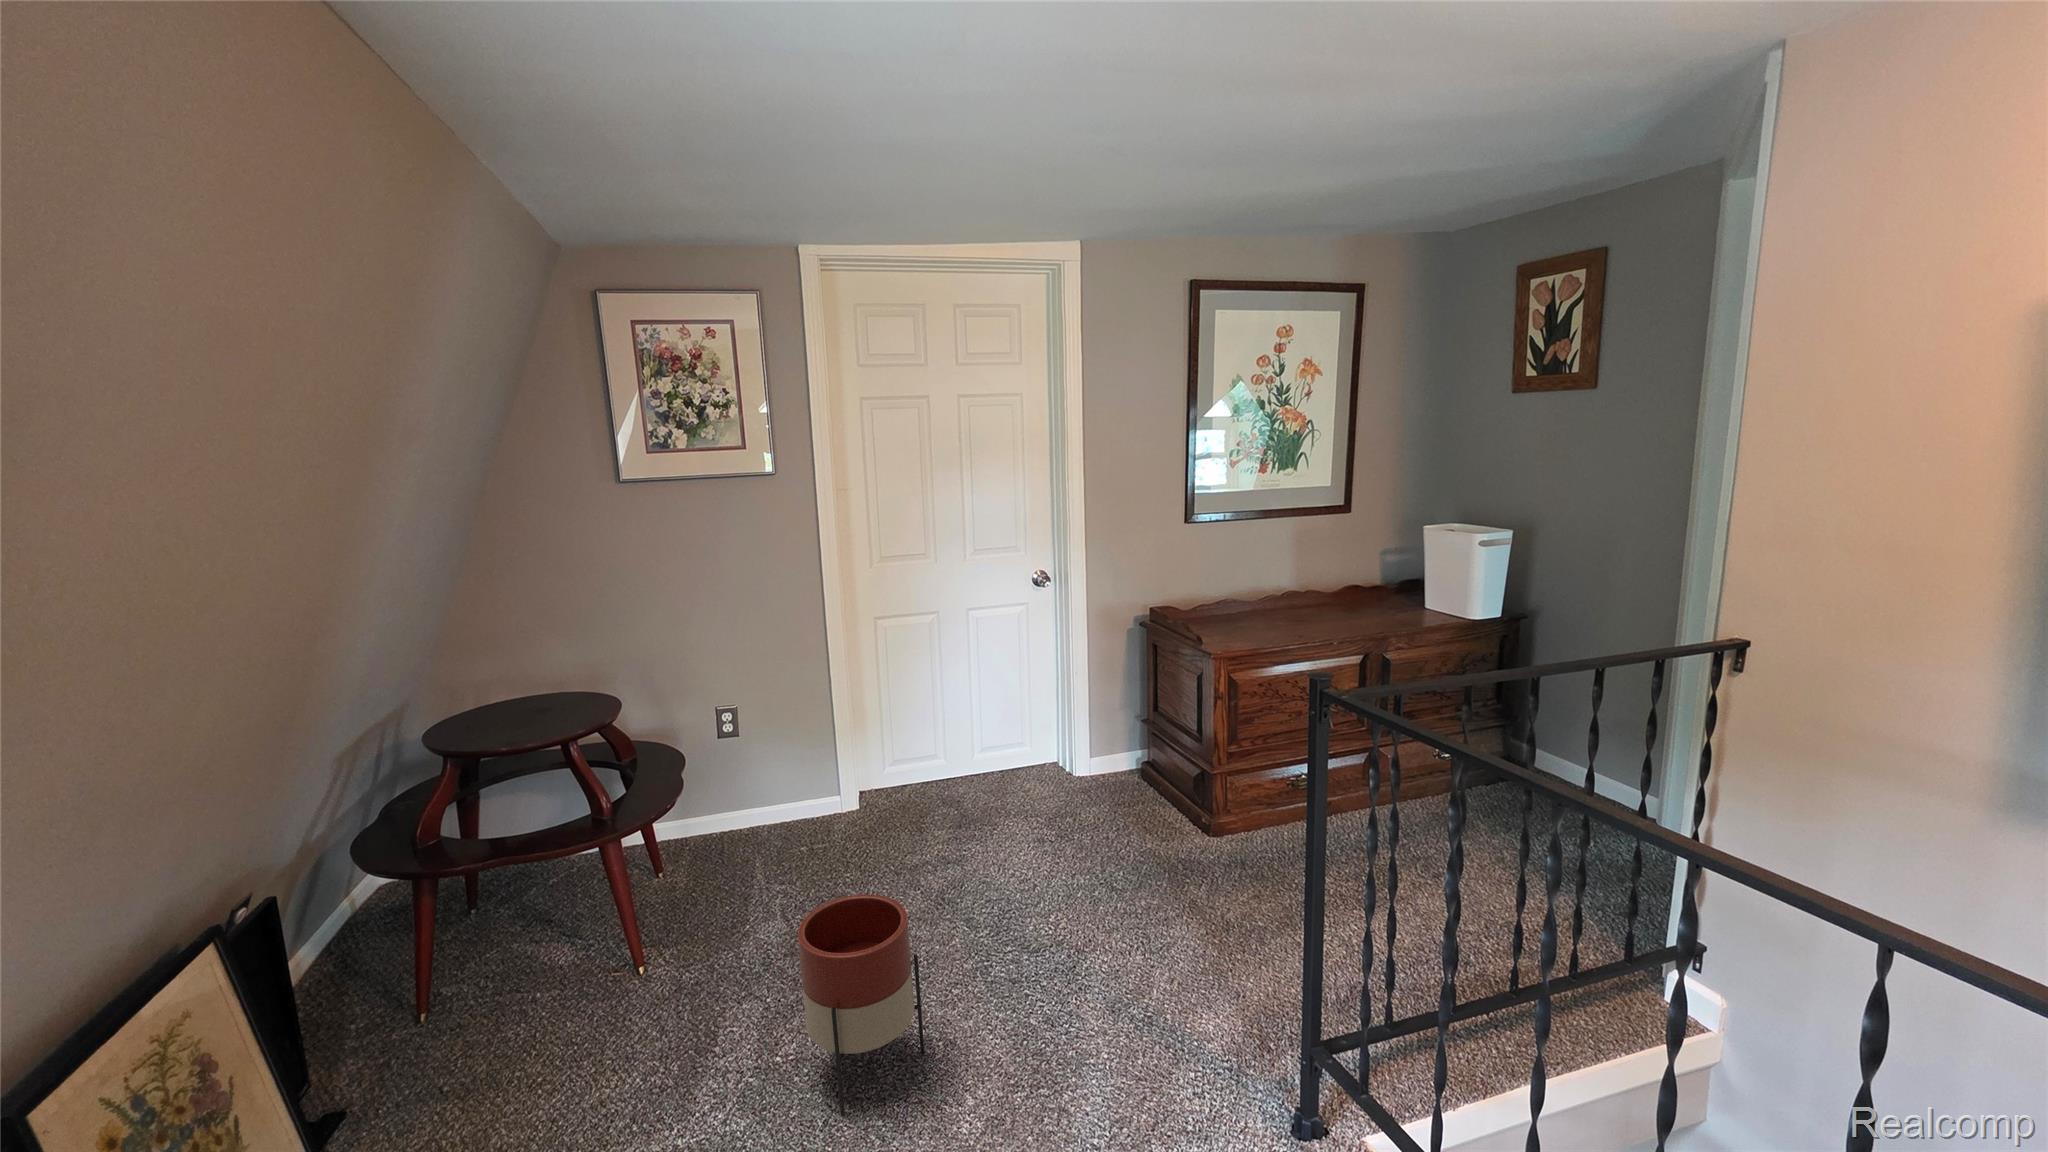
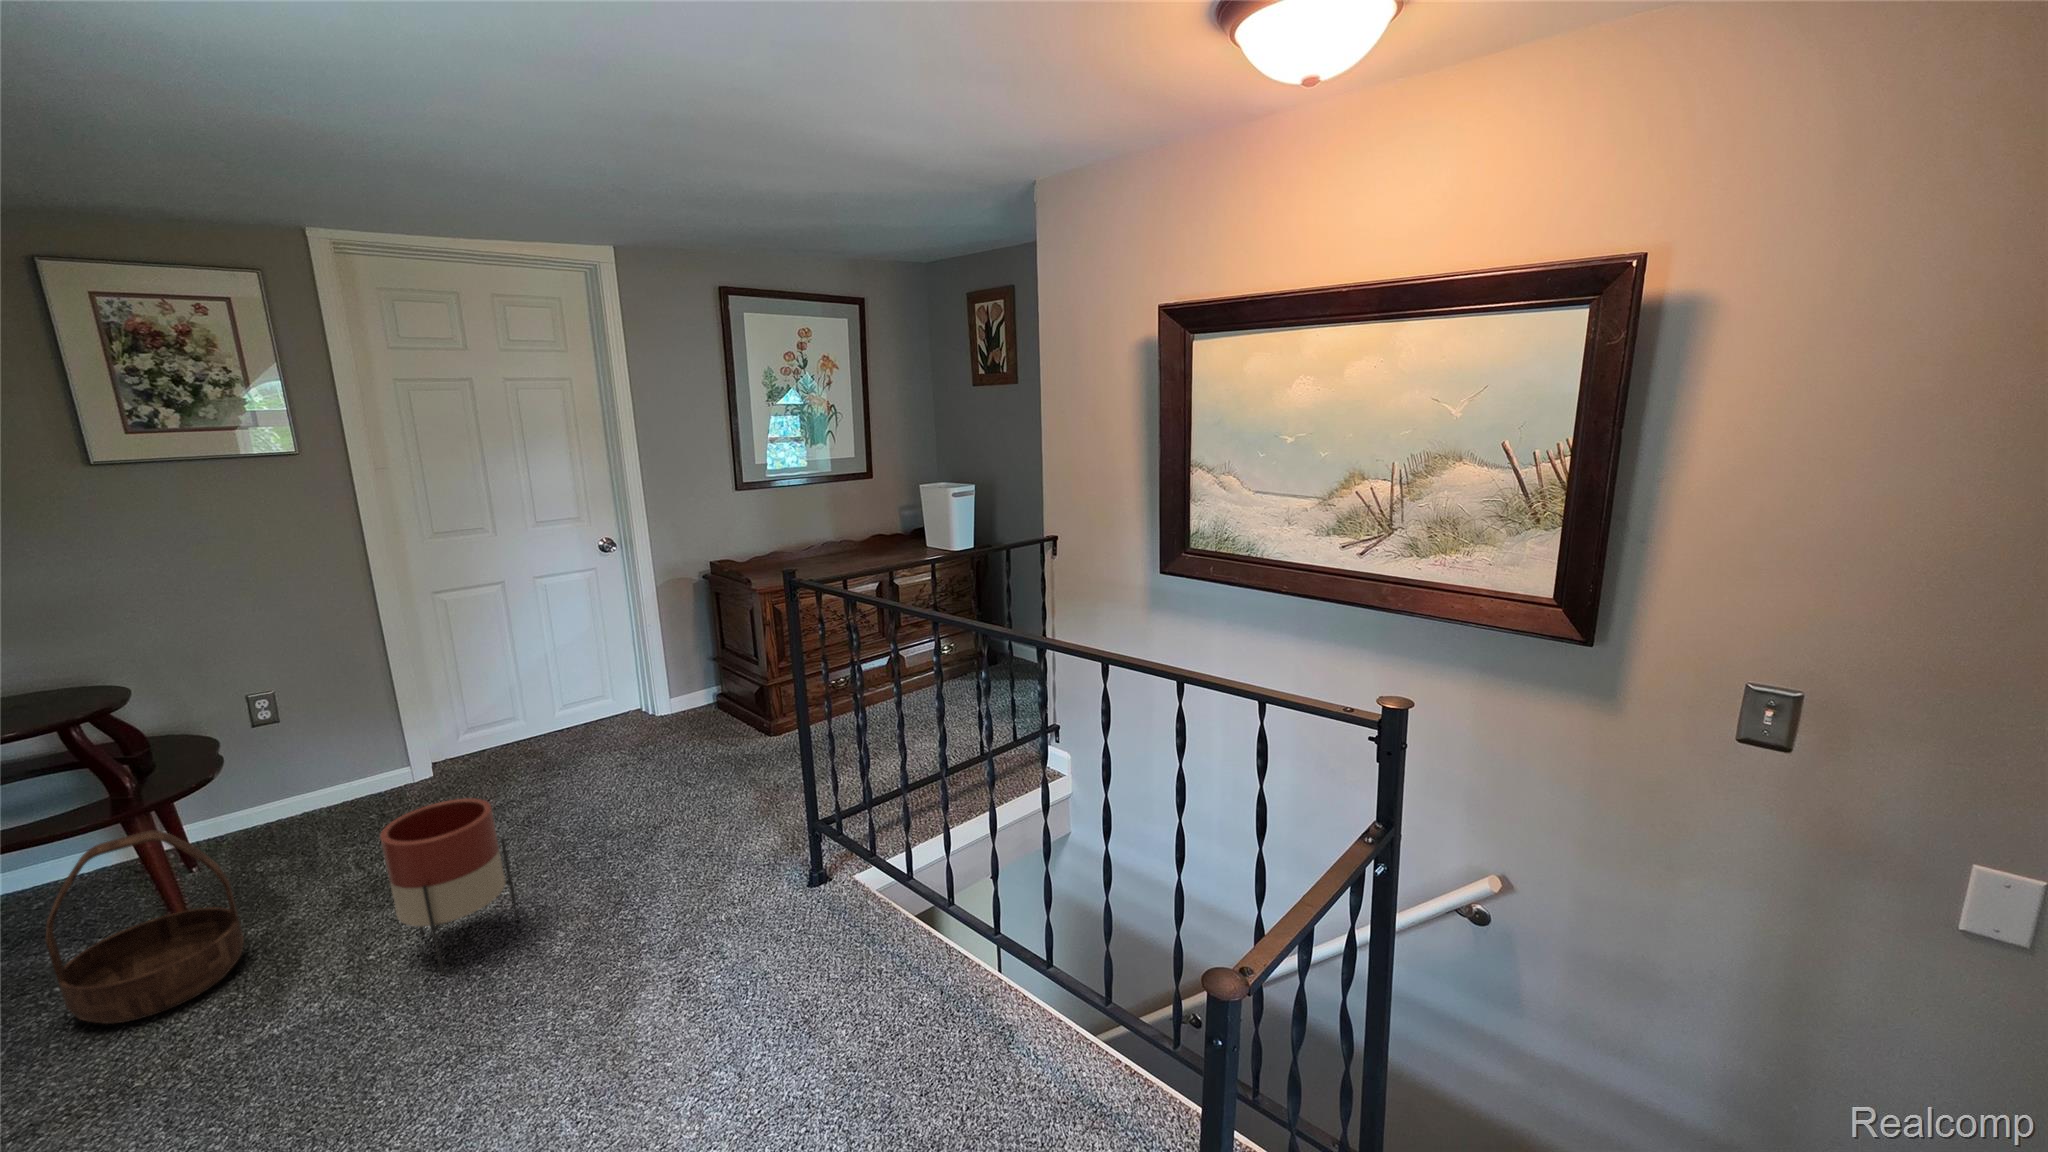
basket: none [529,866,679,1063] -> present [46,830,244,1024]

